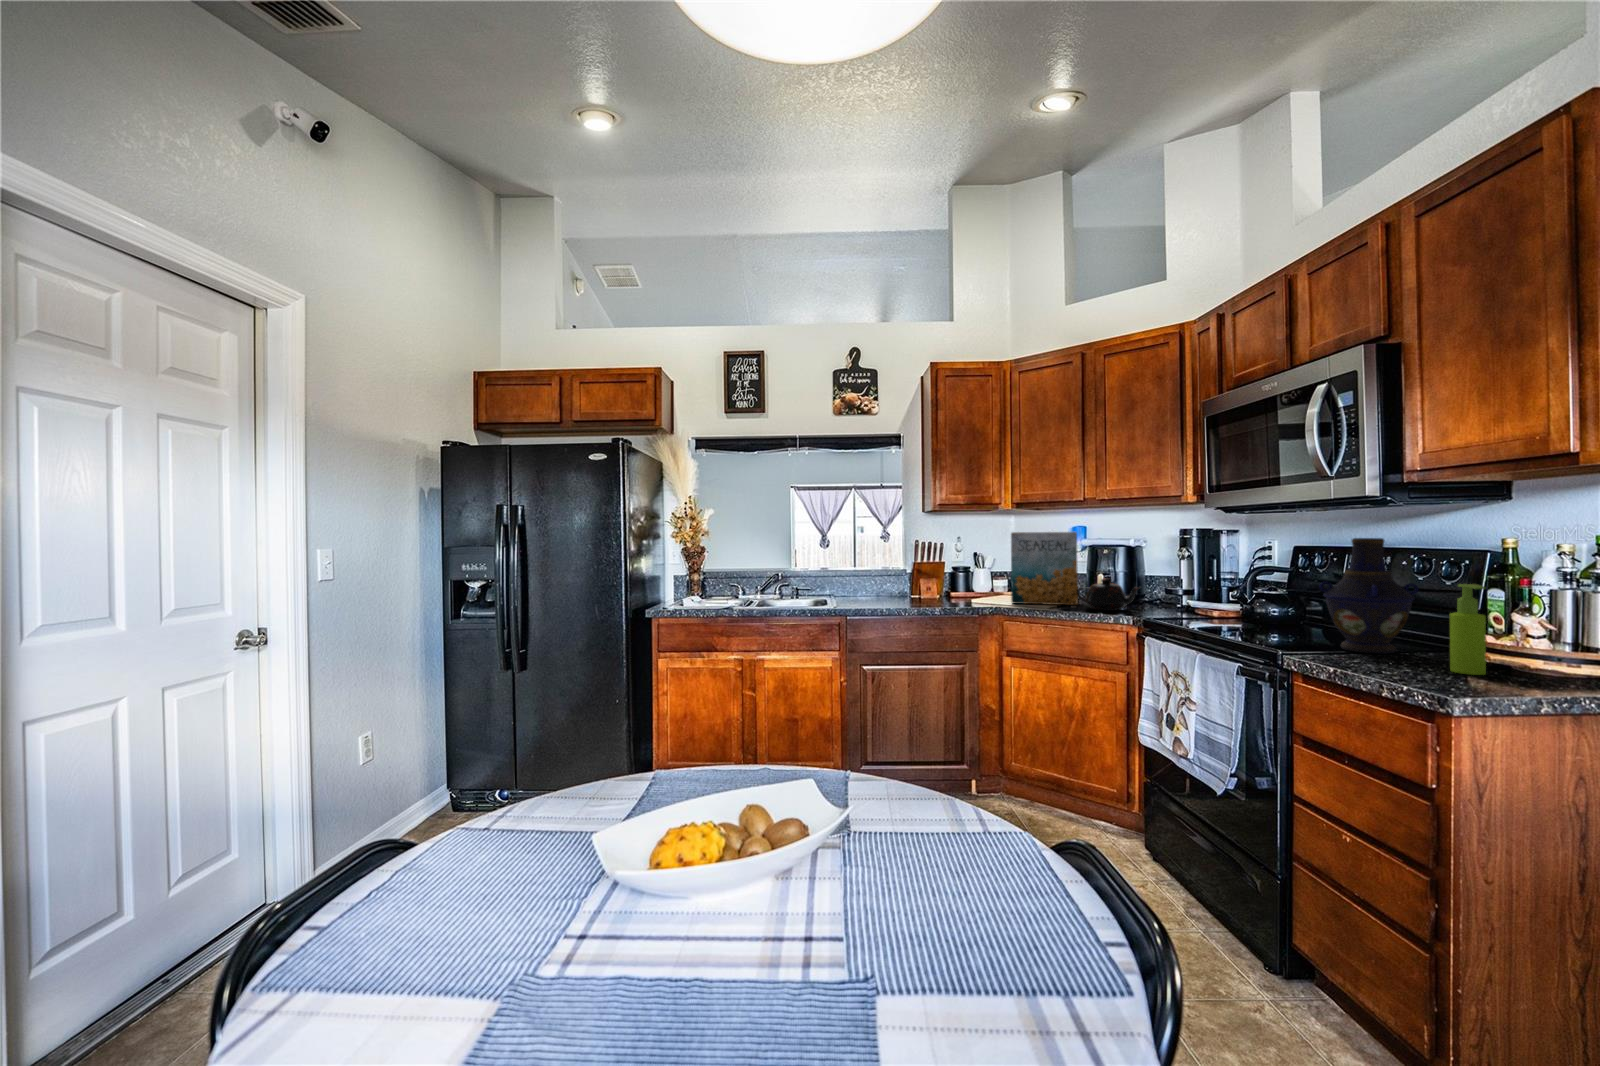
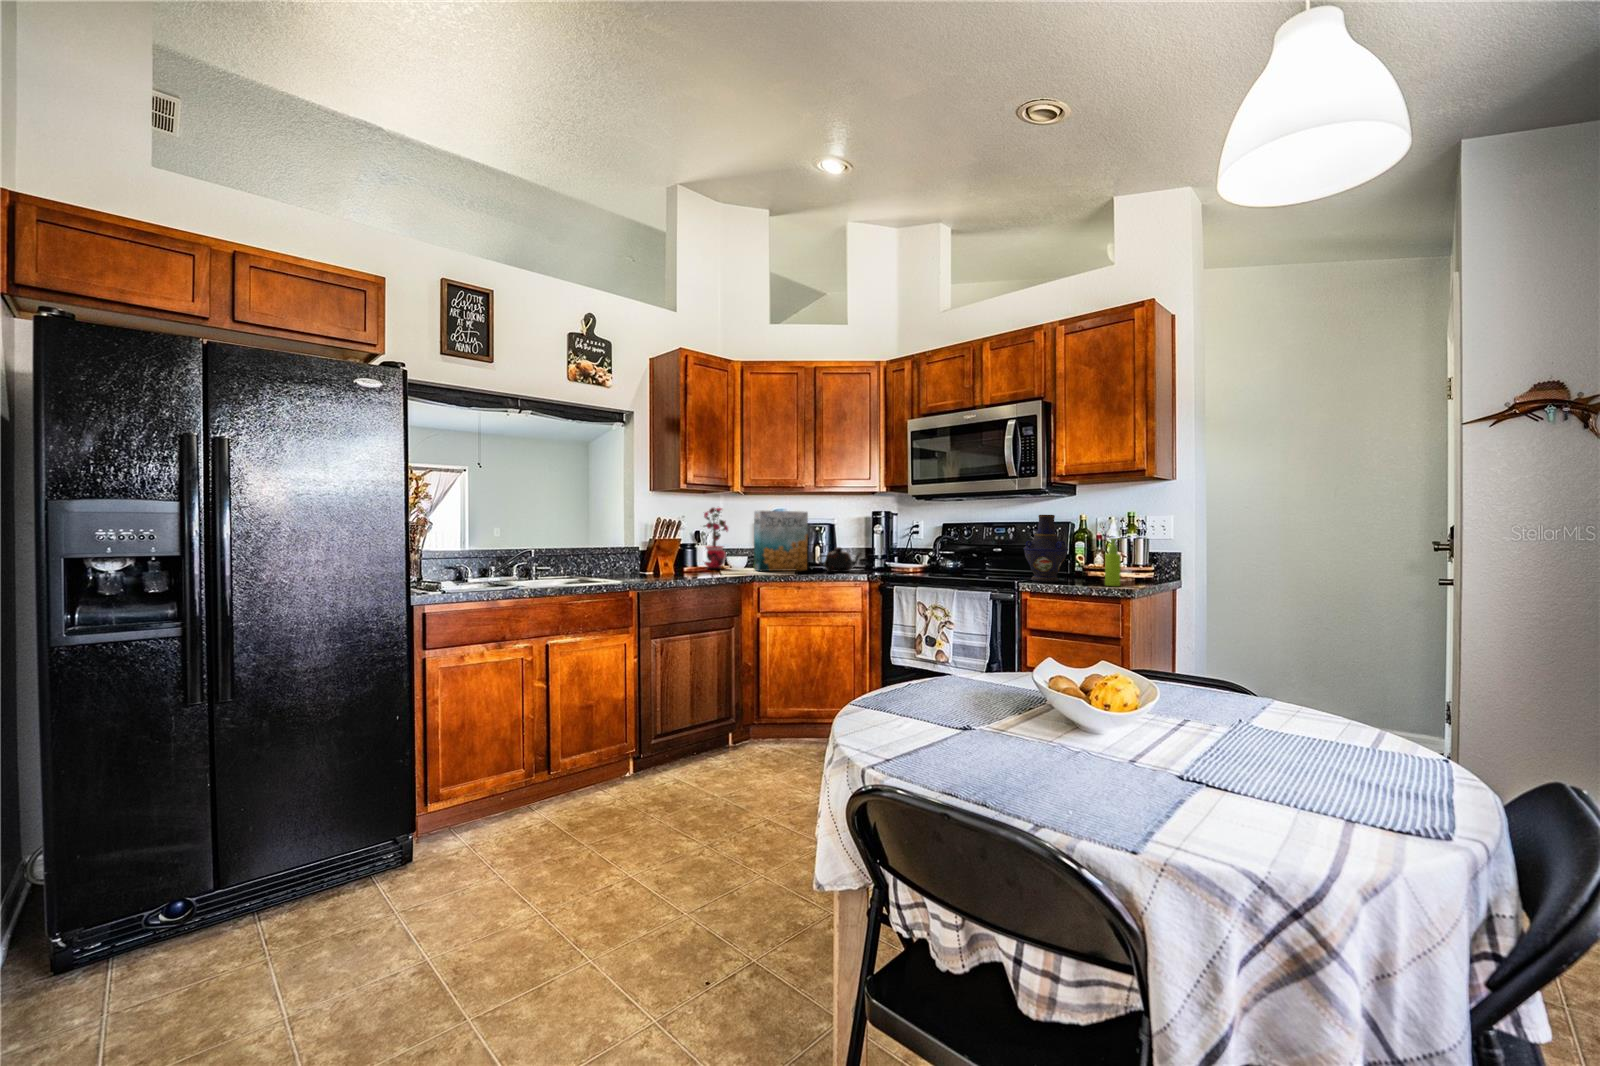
potted plant: none [961,527,1002,597] -> present [702,508,728,569]

